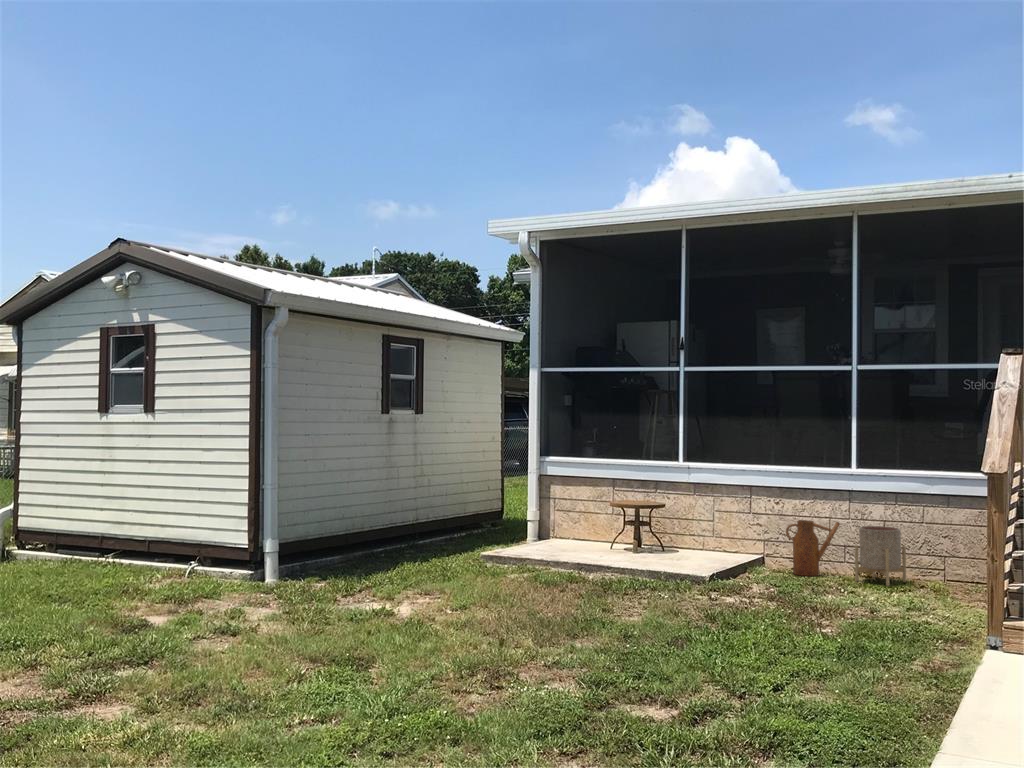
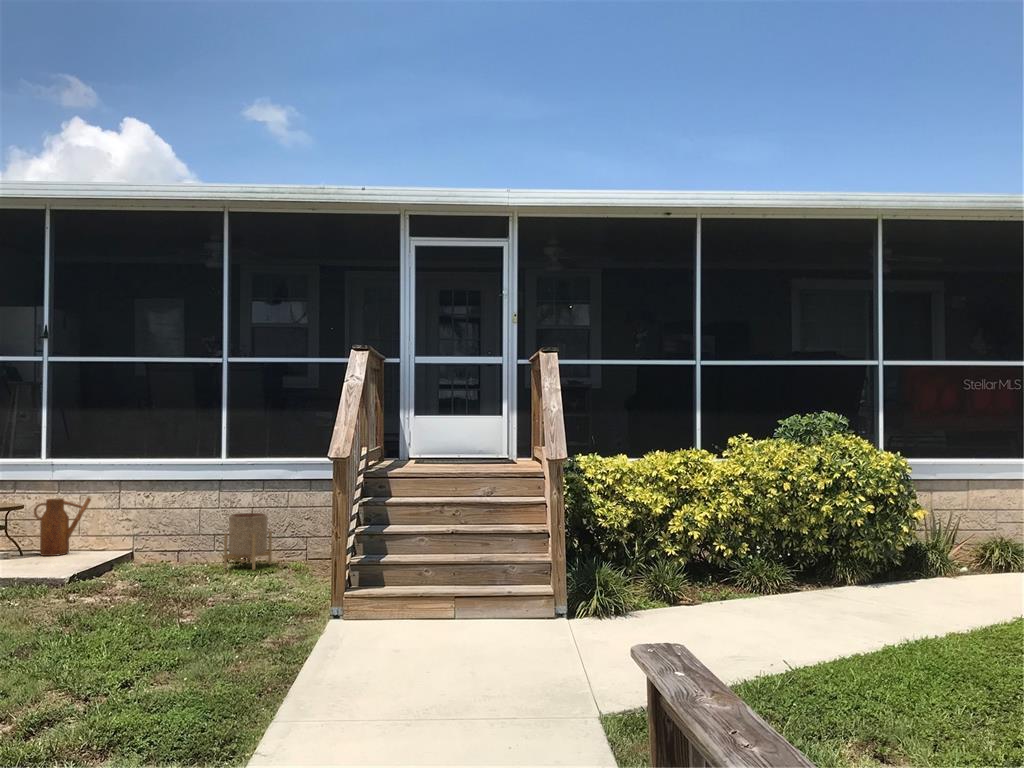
watering can: present [786,520,840,576] -> present [34,498,91,556]

